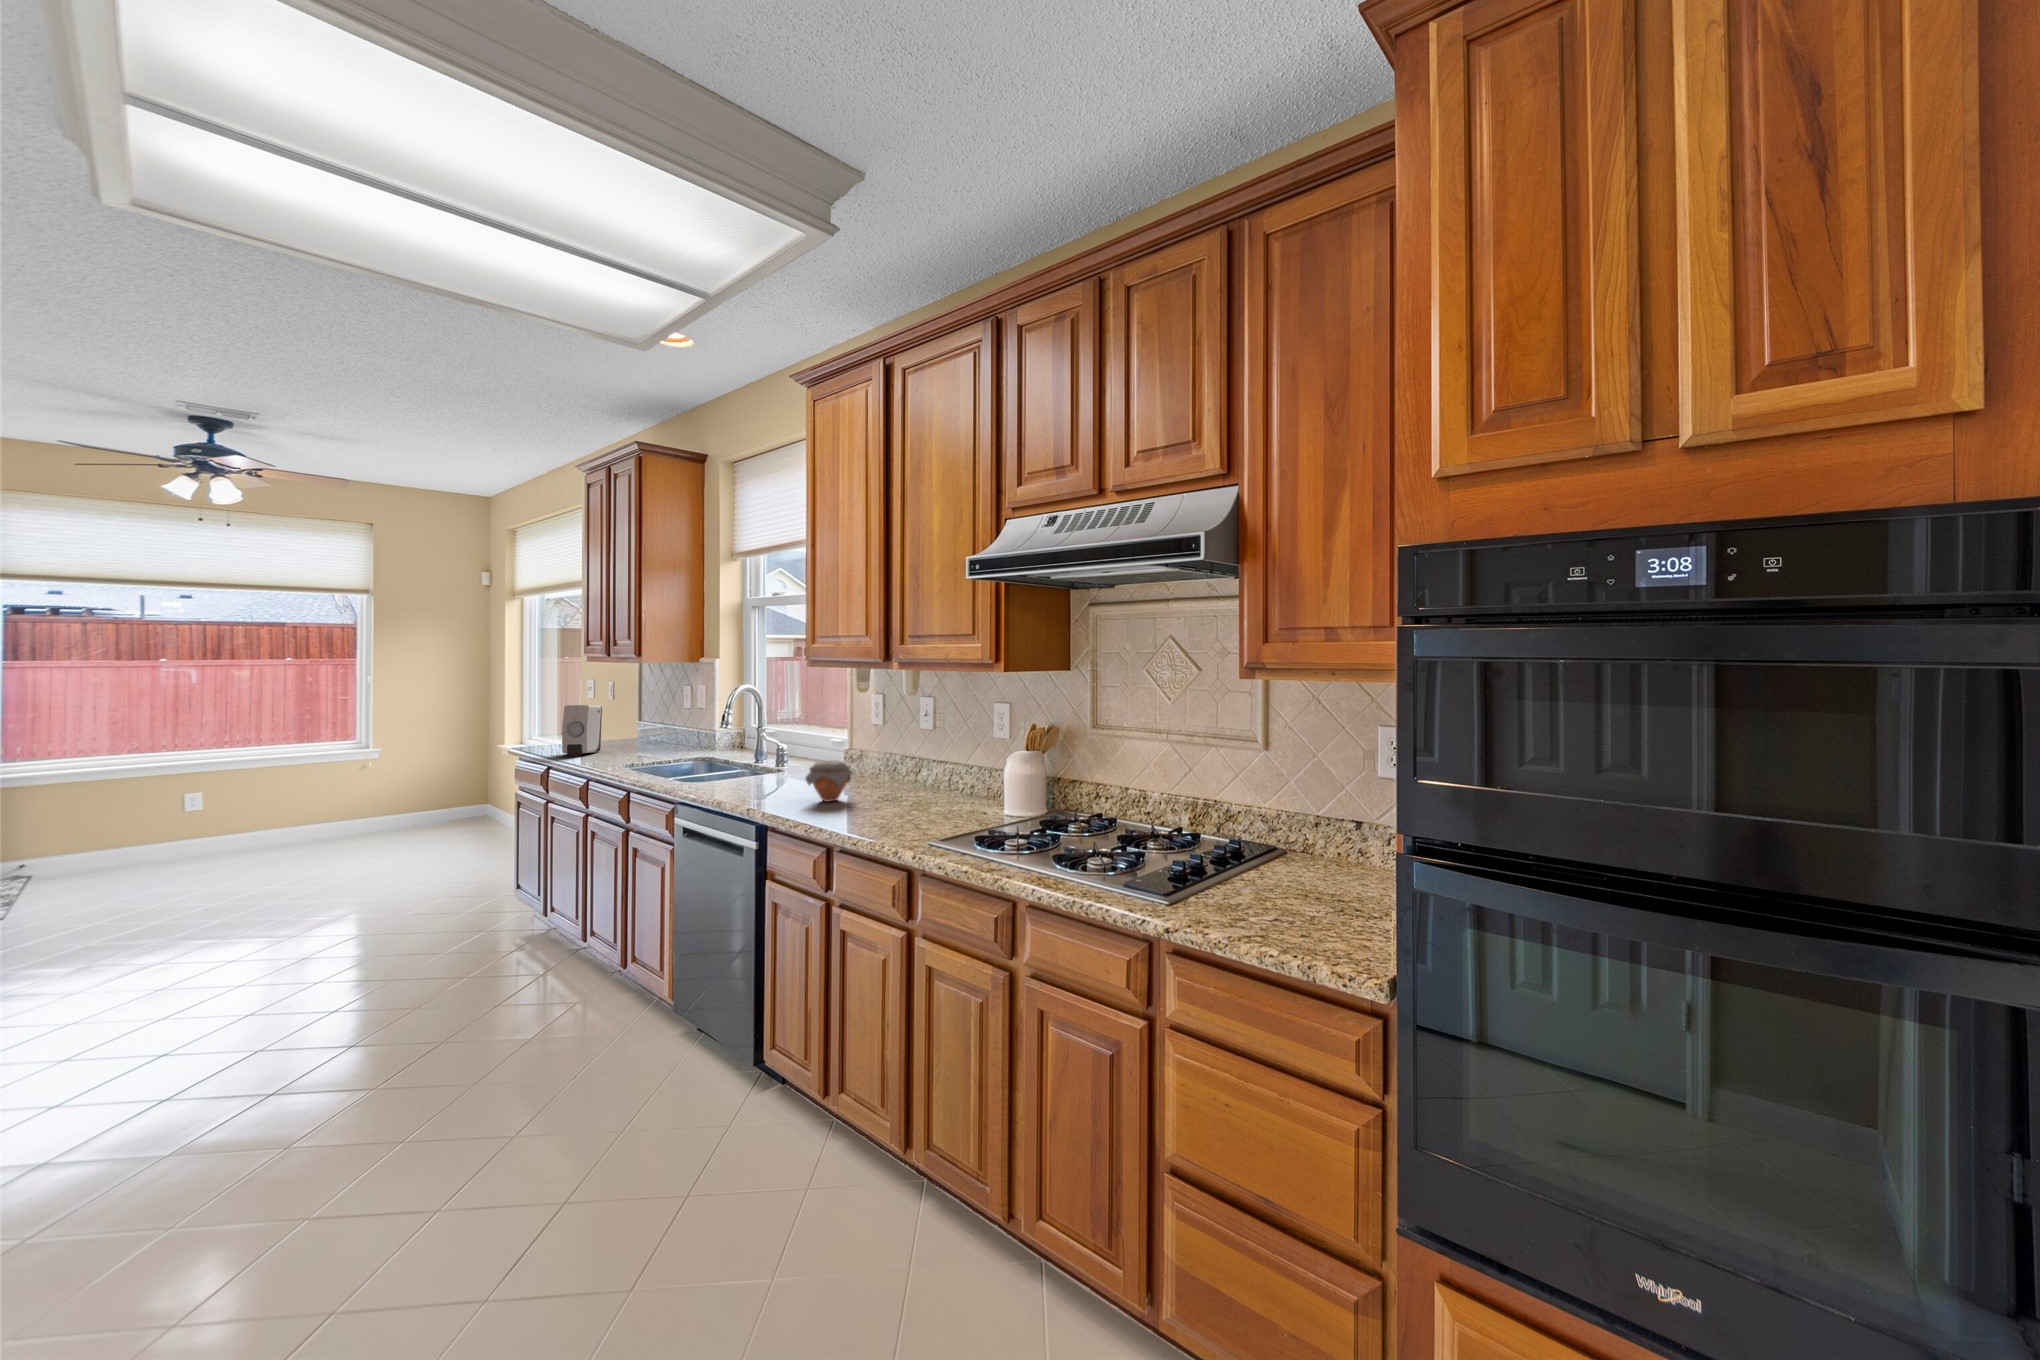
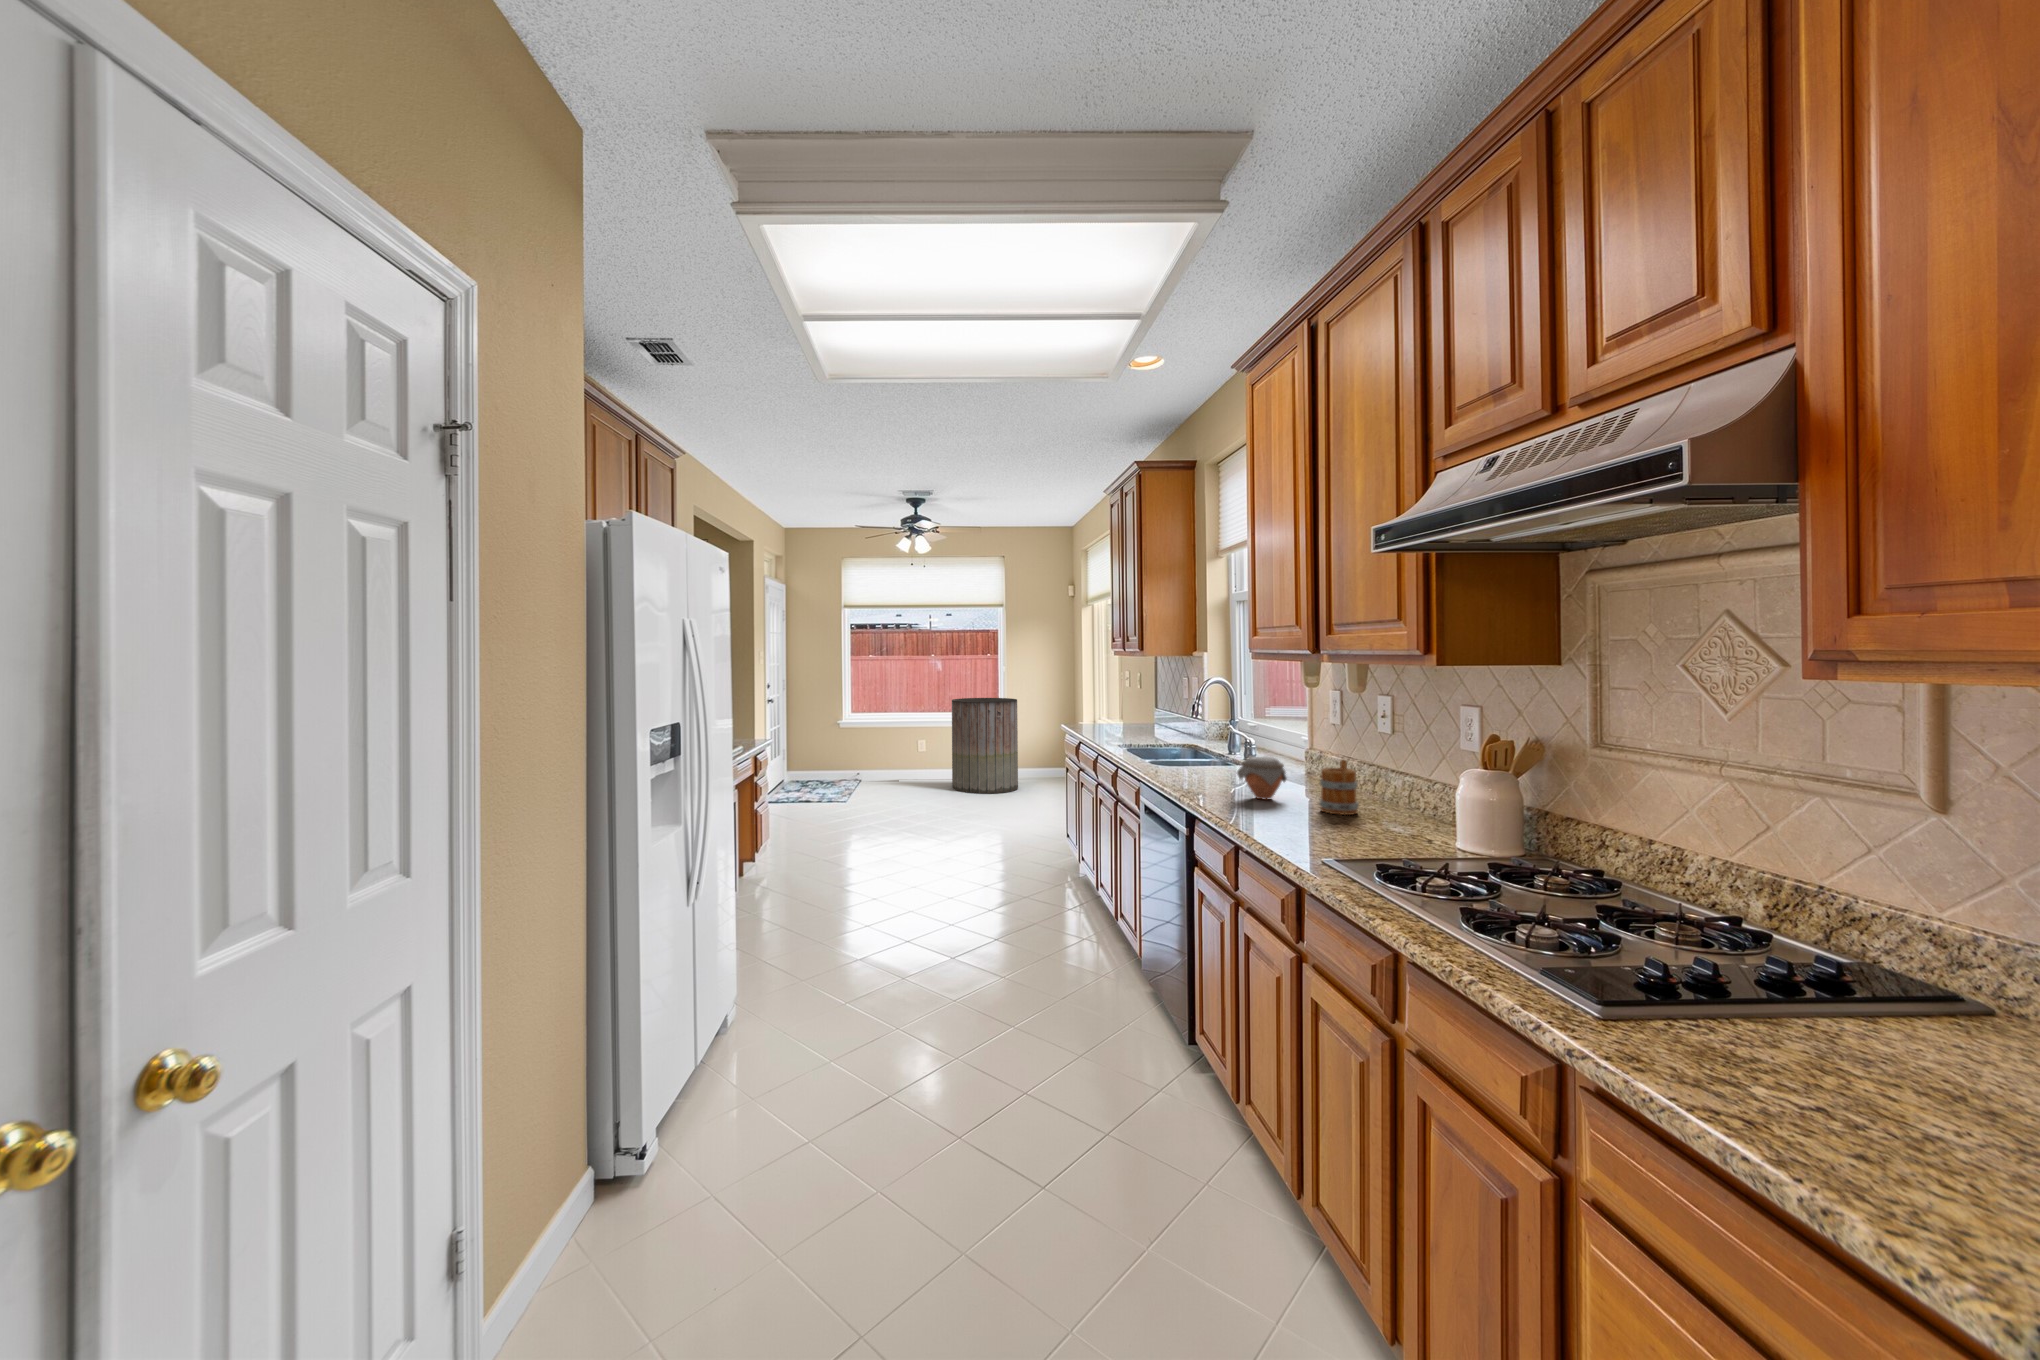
soap dispenser: present [562,705,602,756] -> none [1089,692,1120,734]
trash can: none [267,720,393,861] -> present [952,698,1018,794]
mug: none [886,755,918,805] -> present [1319,759,1359,815]

